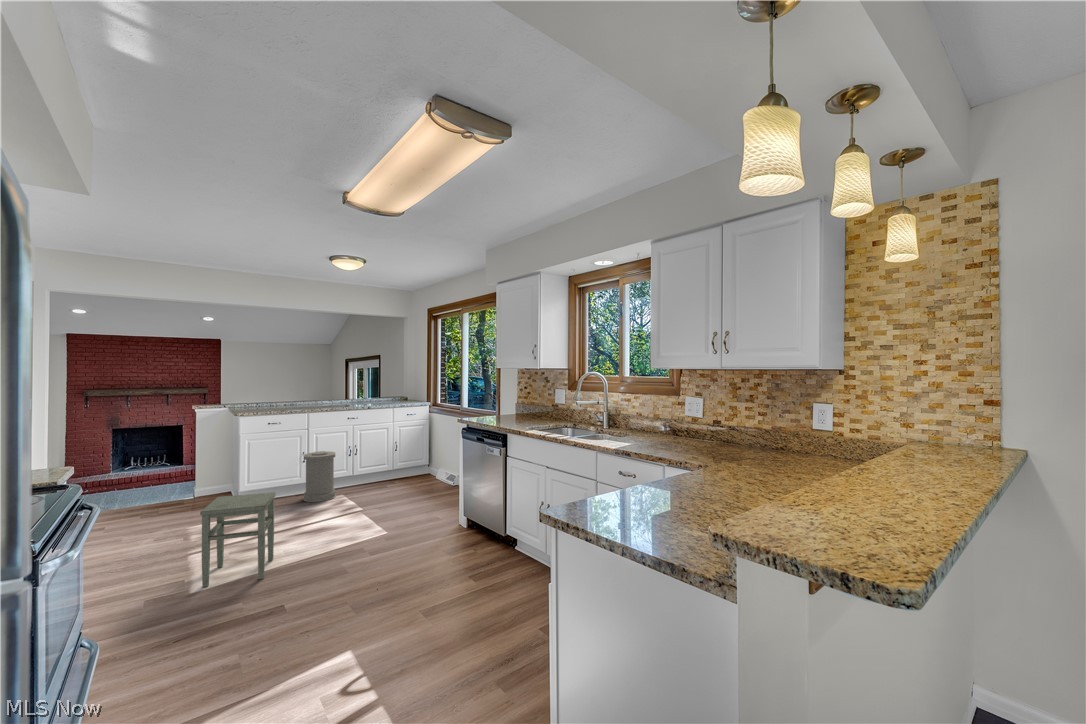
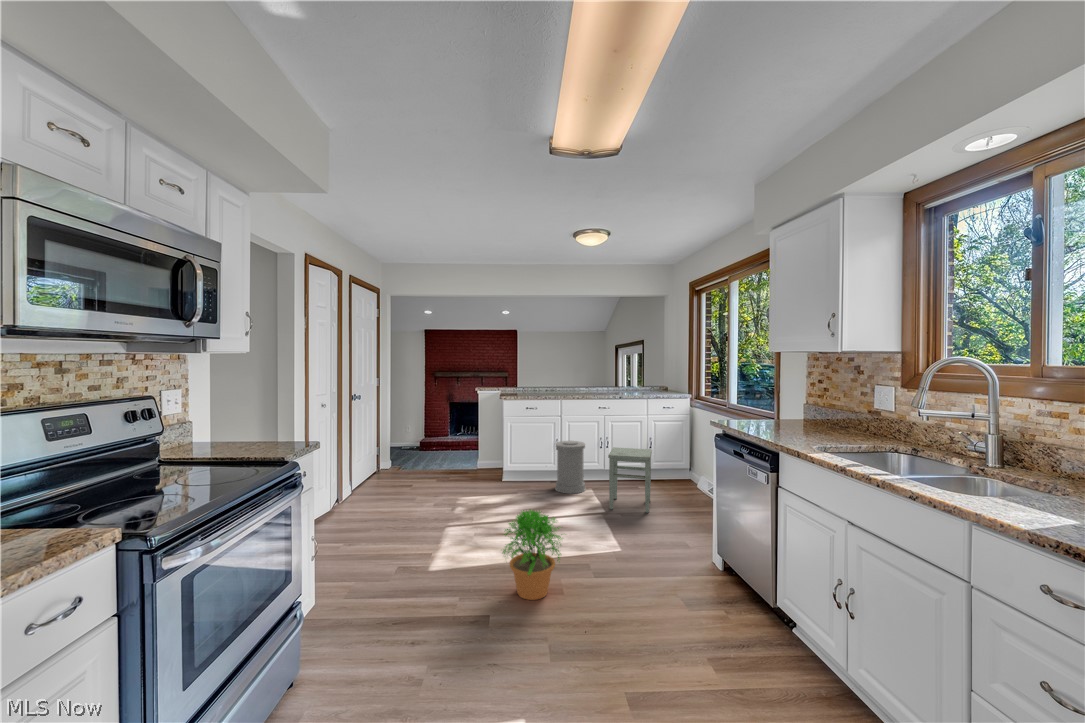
stool: present [200,492,276,587] -> present [608,447,652,513]
potted plant: none [293,503,355,580] -> present [503,510,561,600]

